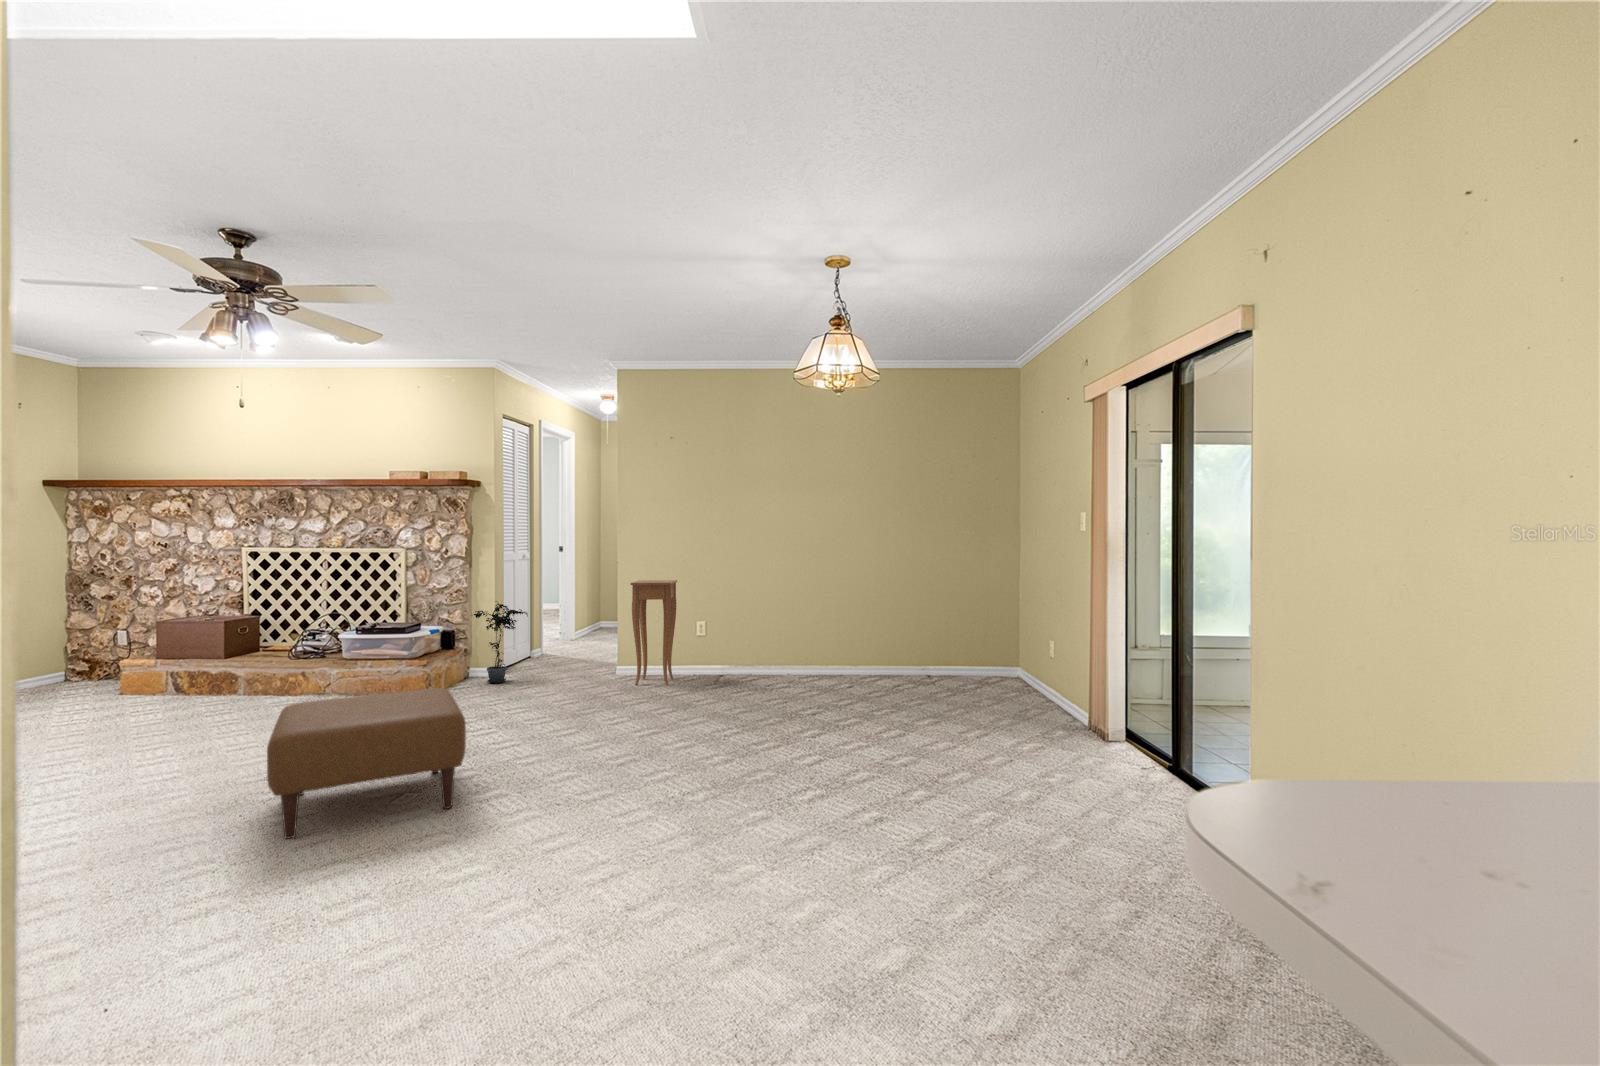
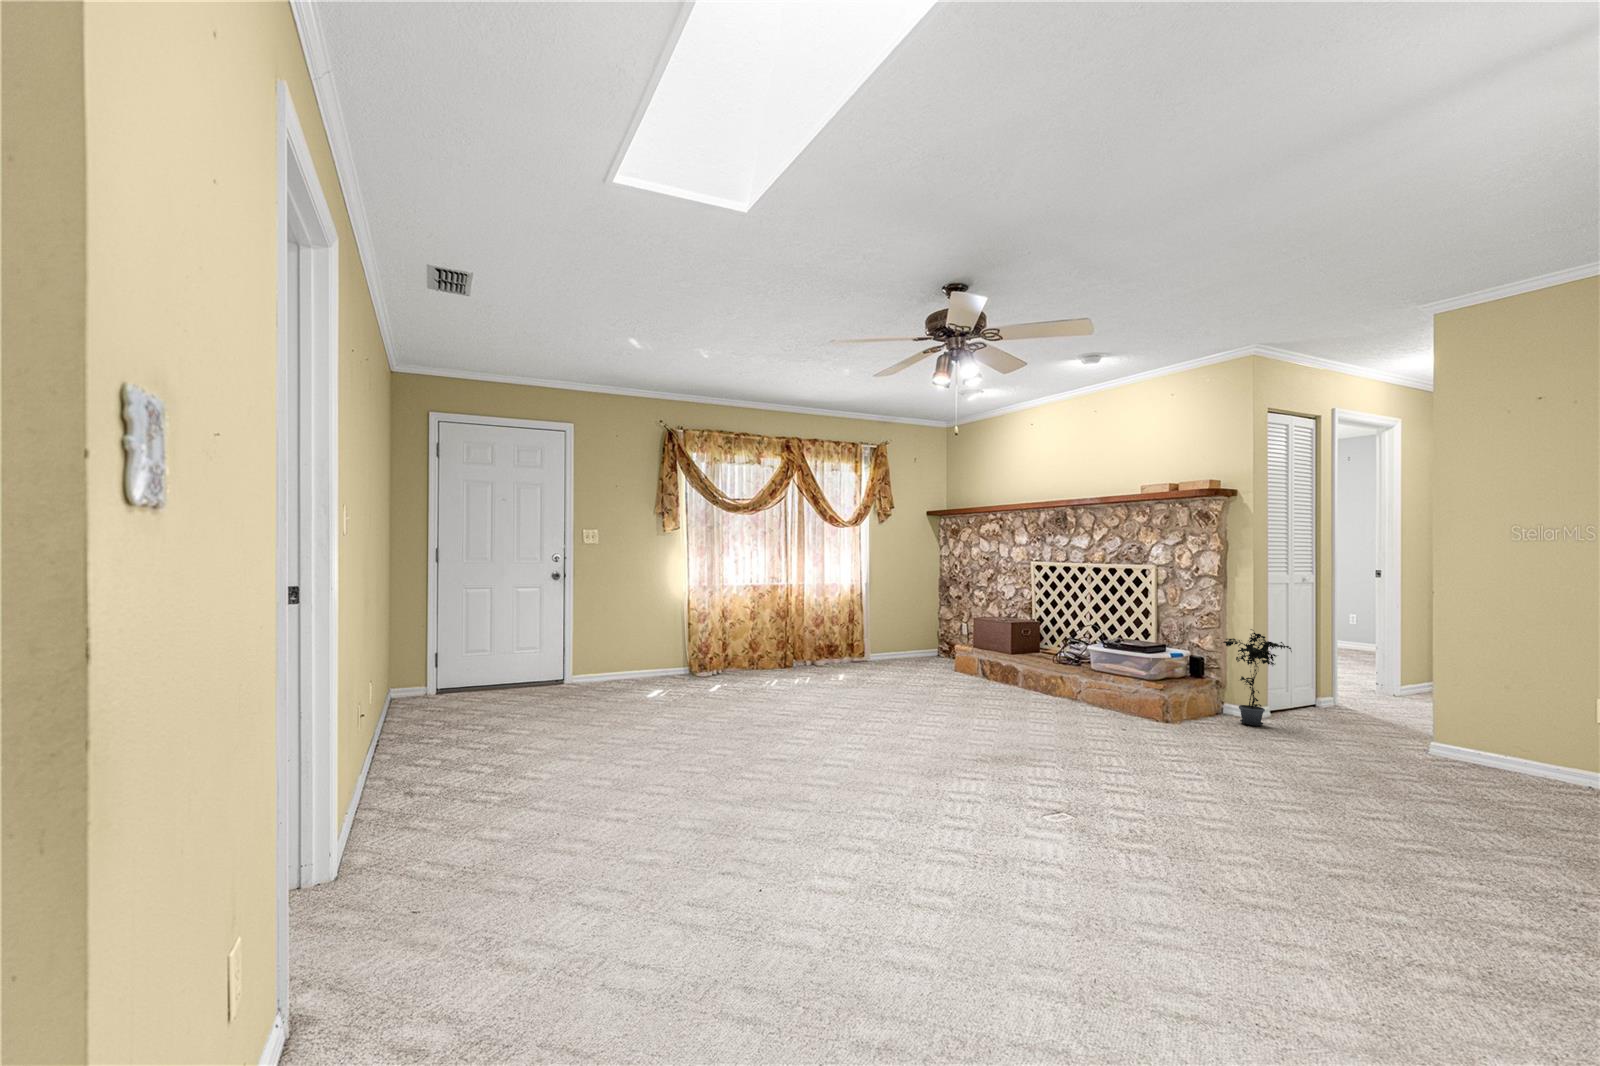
side table: present [631,580,677,685] -> none [1440,620,1542,786]
ottoman: present [267,688,466,839] -> none [937,701,1122,842]

